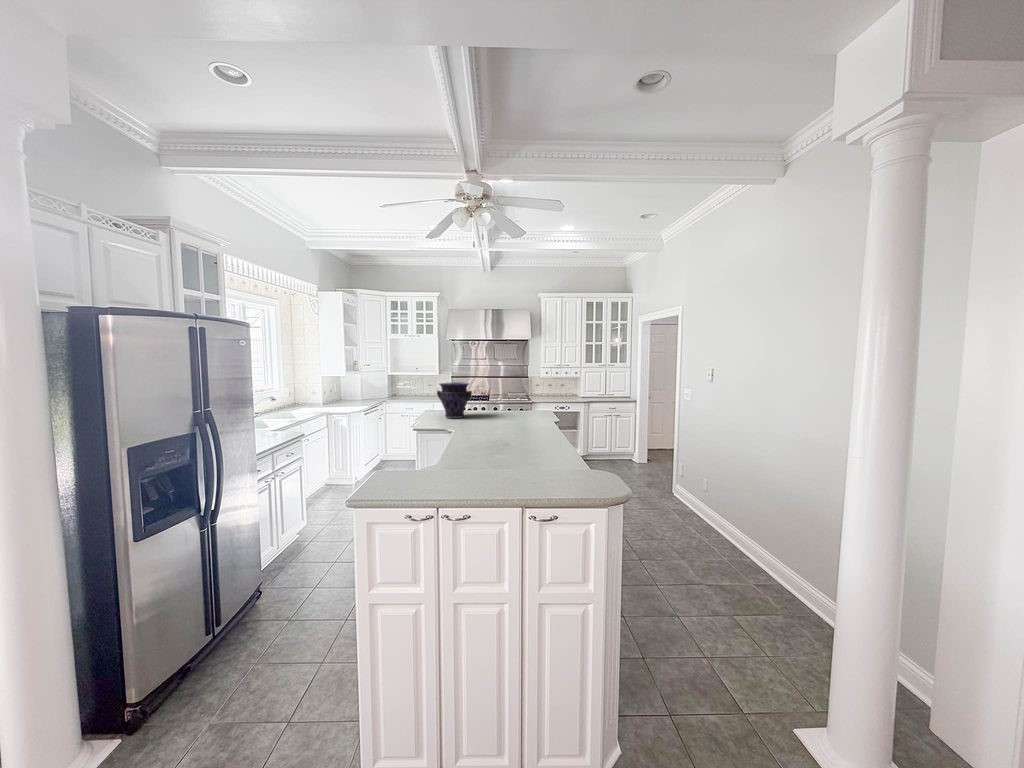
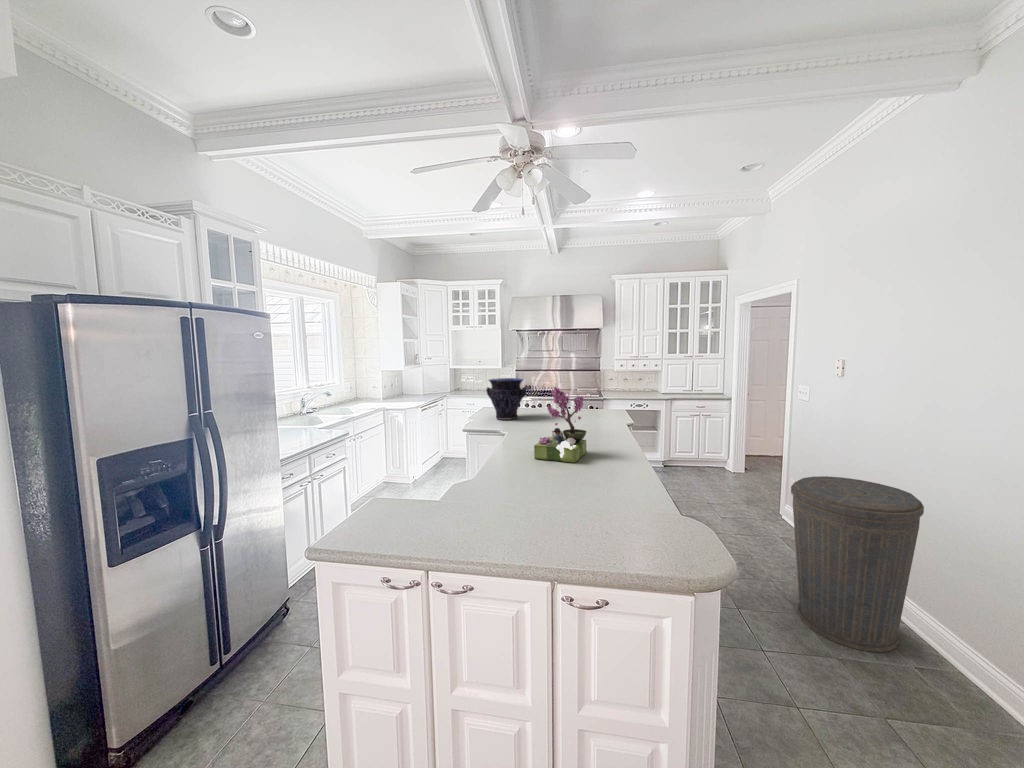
flower arrangement: none [489,387,529,448] -> present [534,387,586,463]
trash can: none [677,456,760,579] -> present [791,476,924,652]

